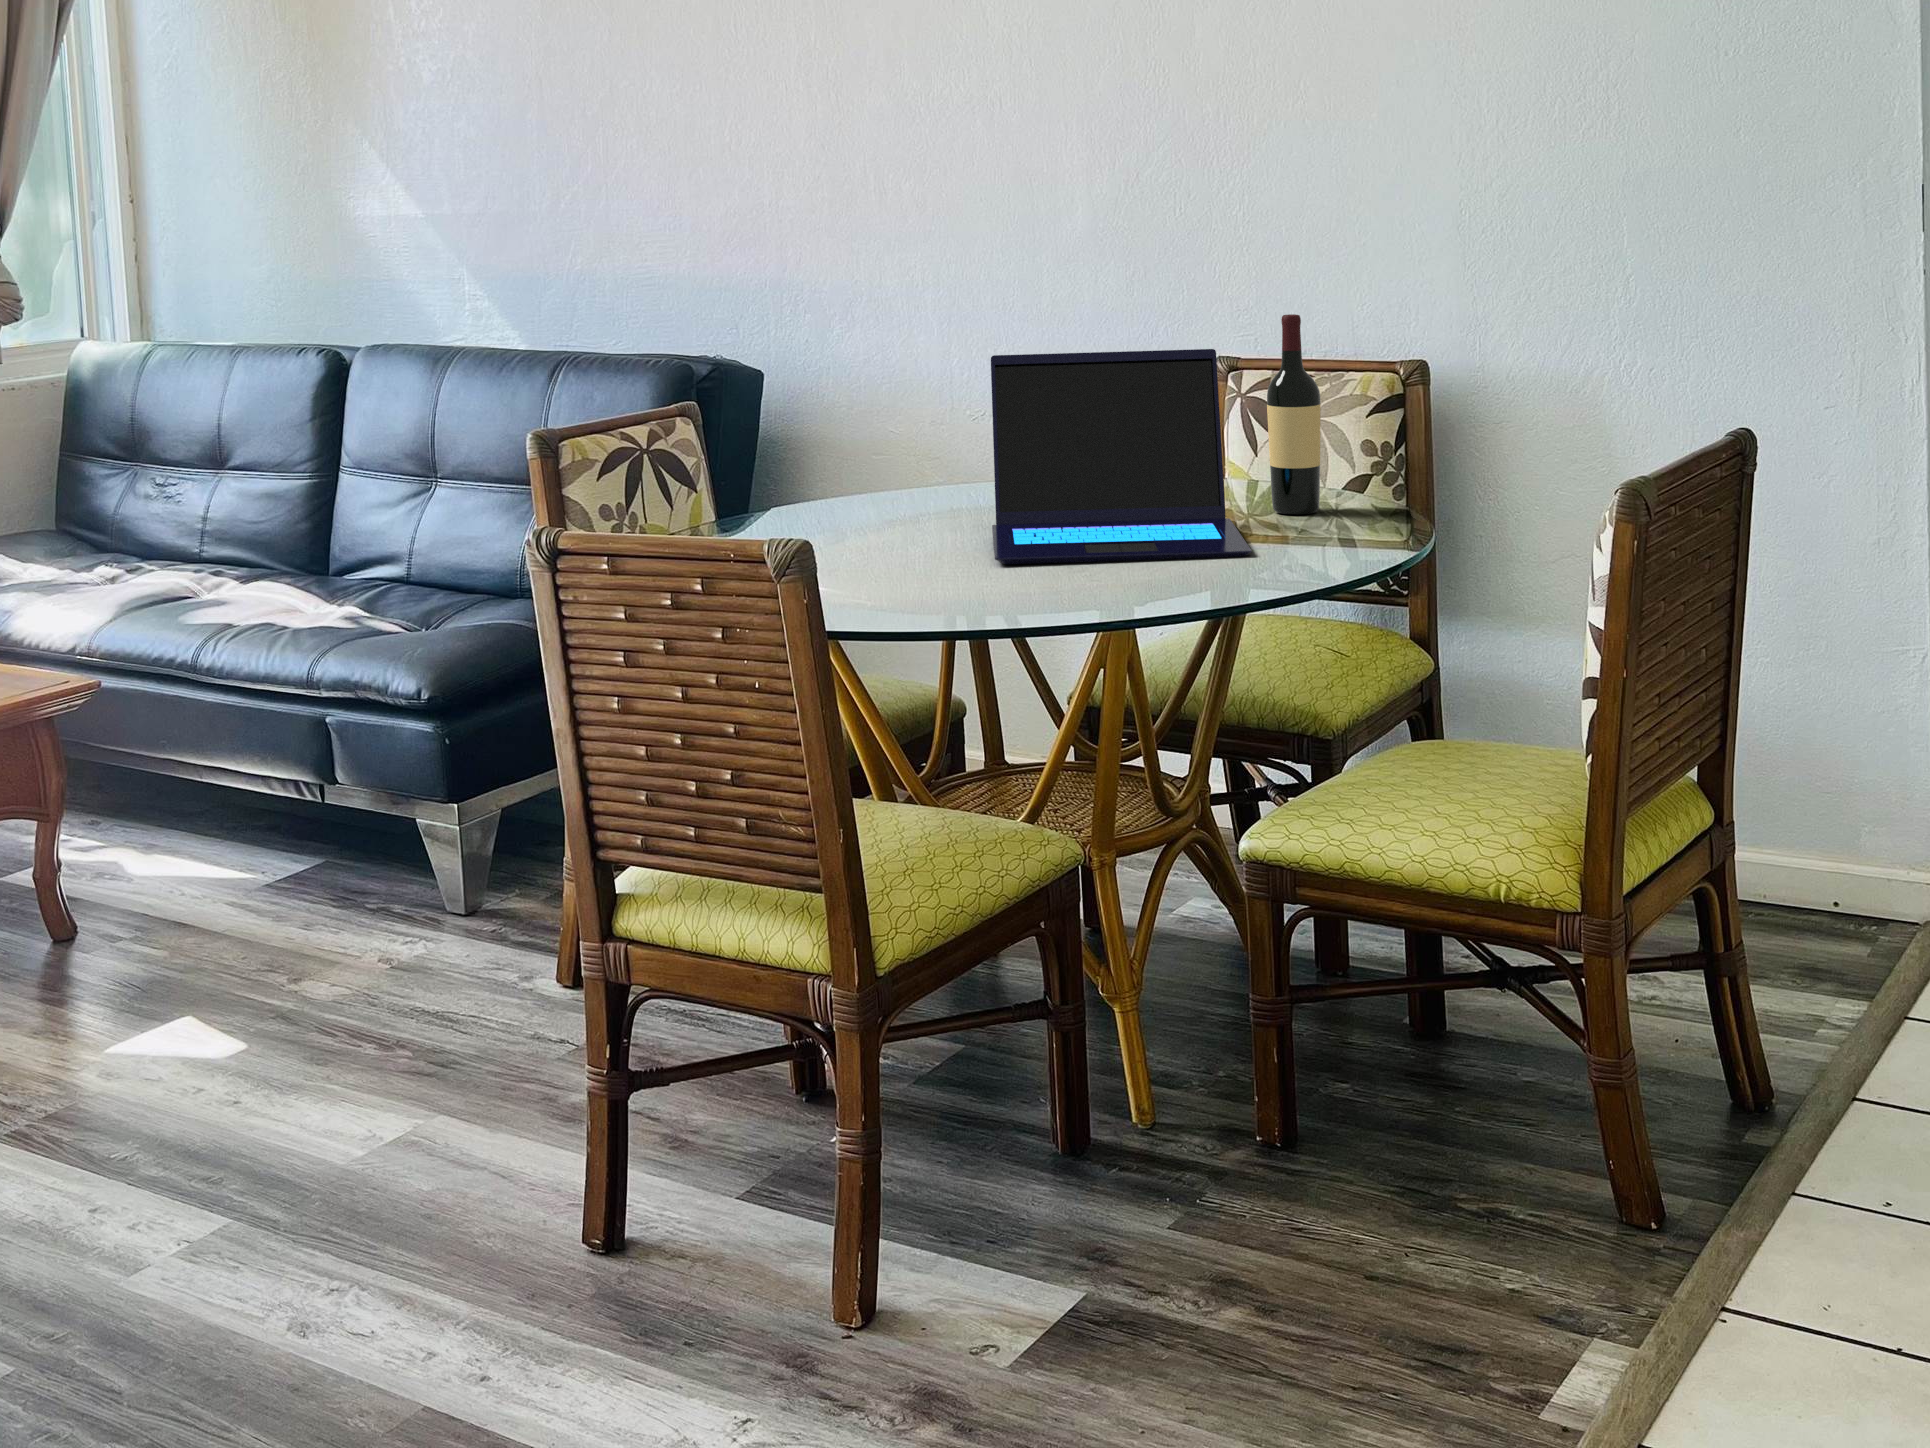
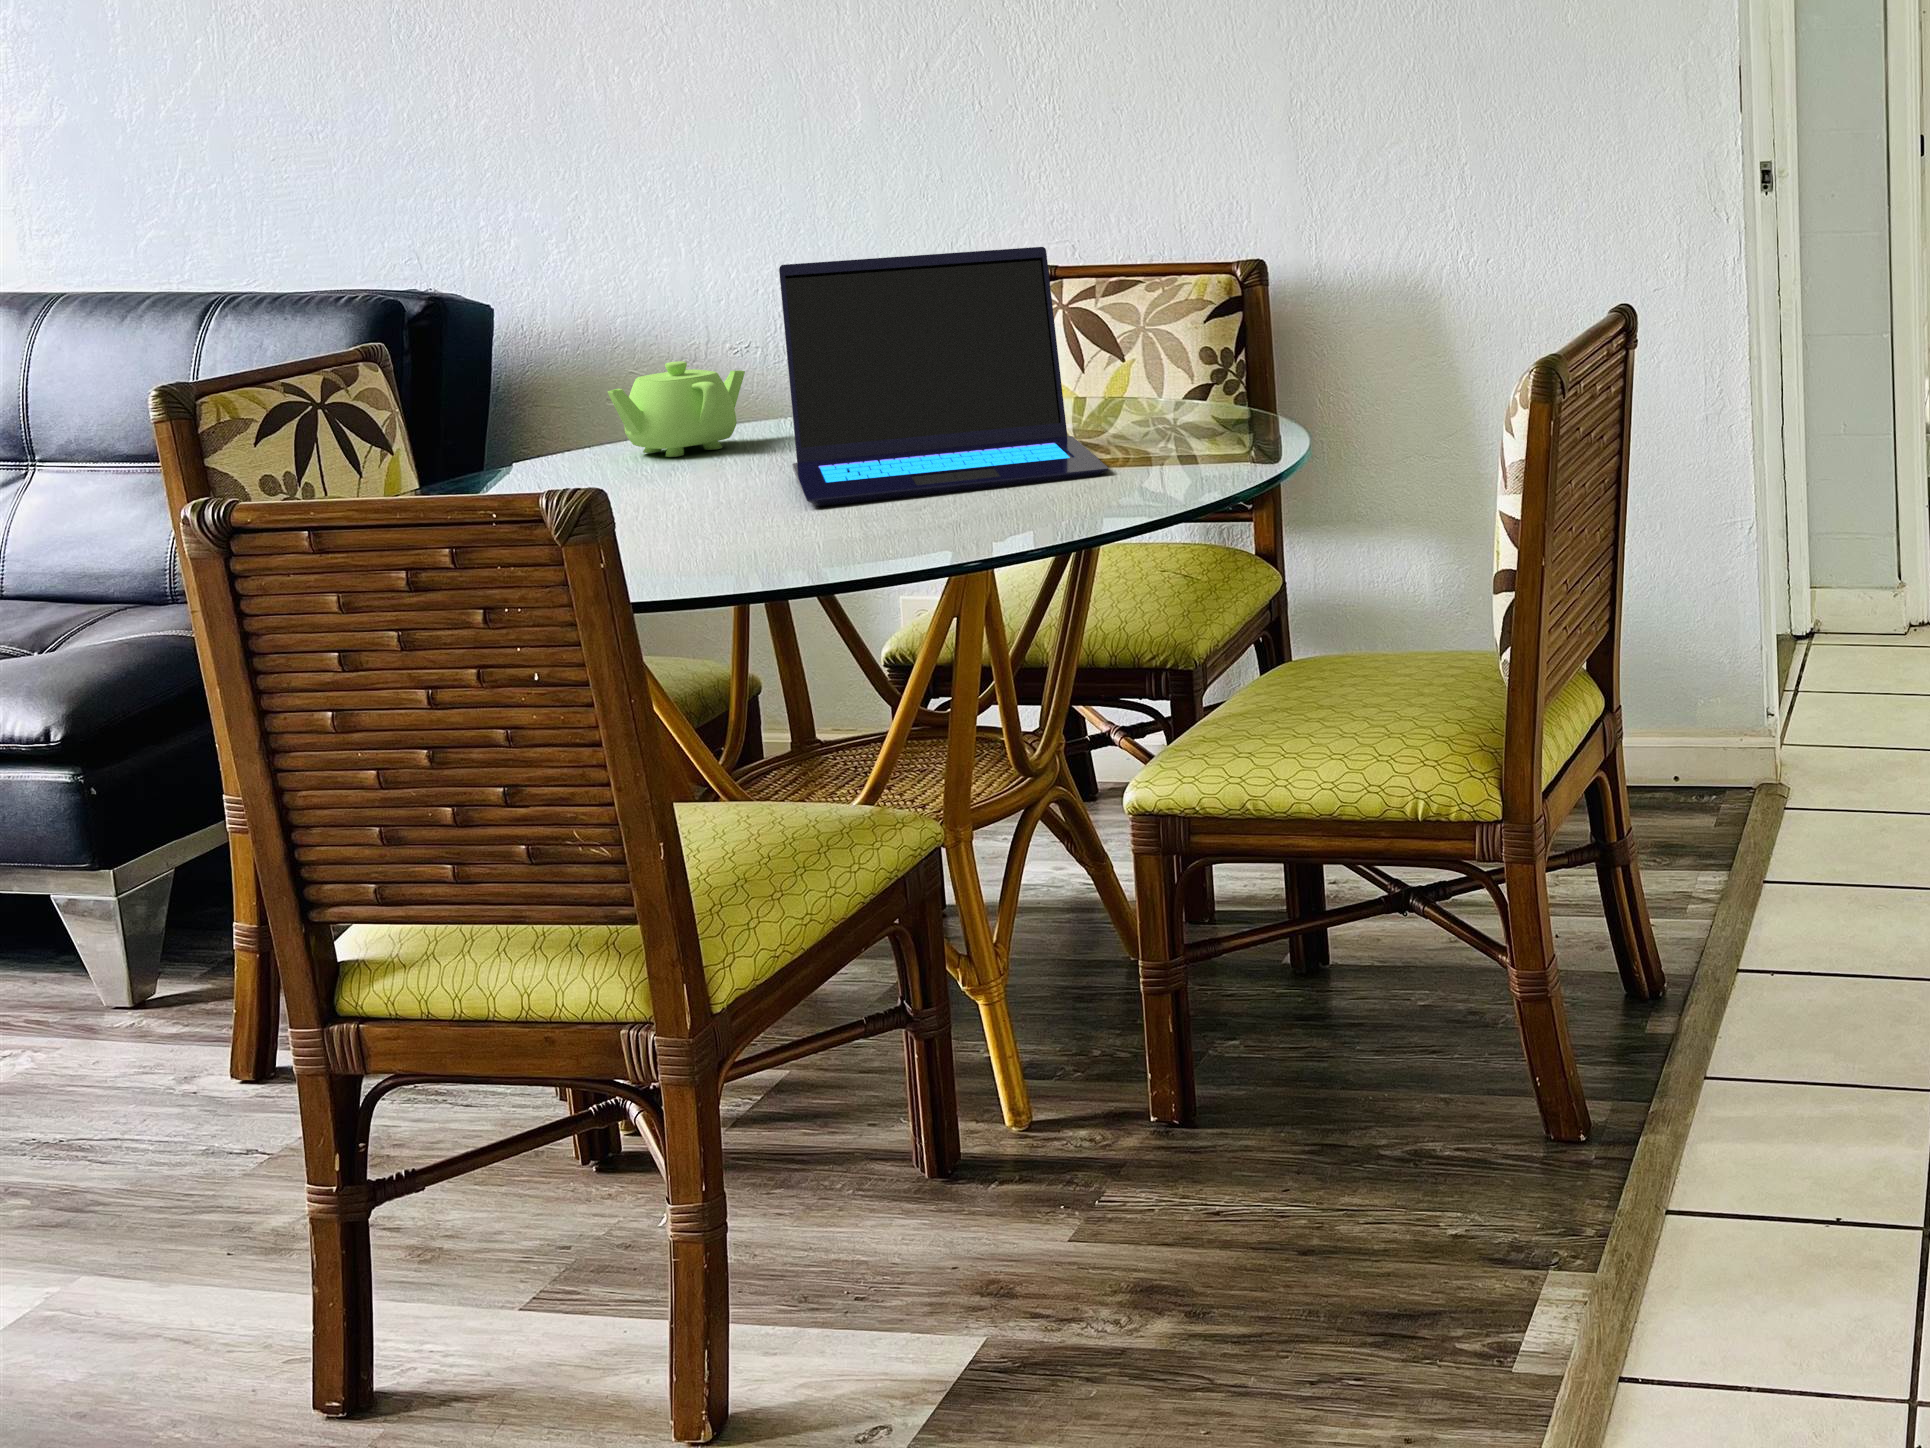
wine bottle: present [1267,314,1321,514] -> none [1105,205,1167,428]
teapot: none [855,431,966,511] -> present [608,361,745,457]

